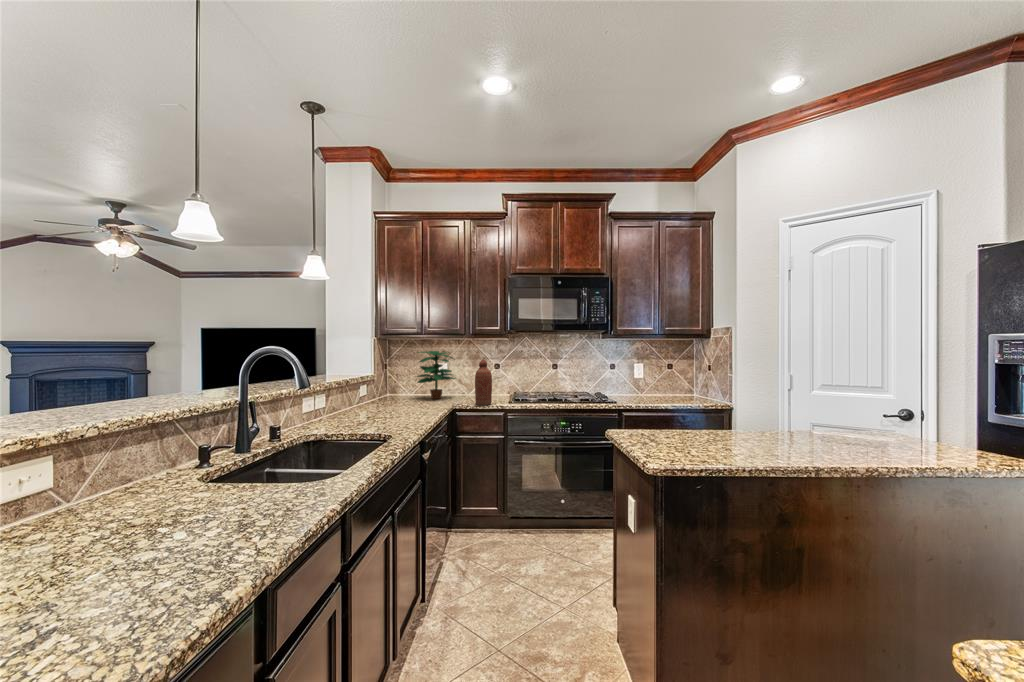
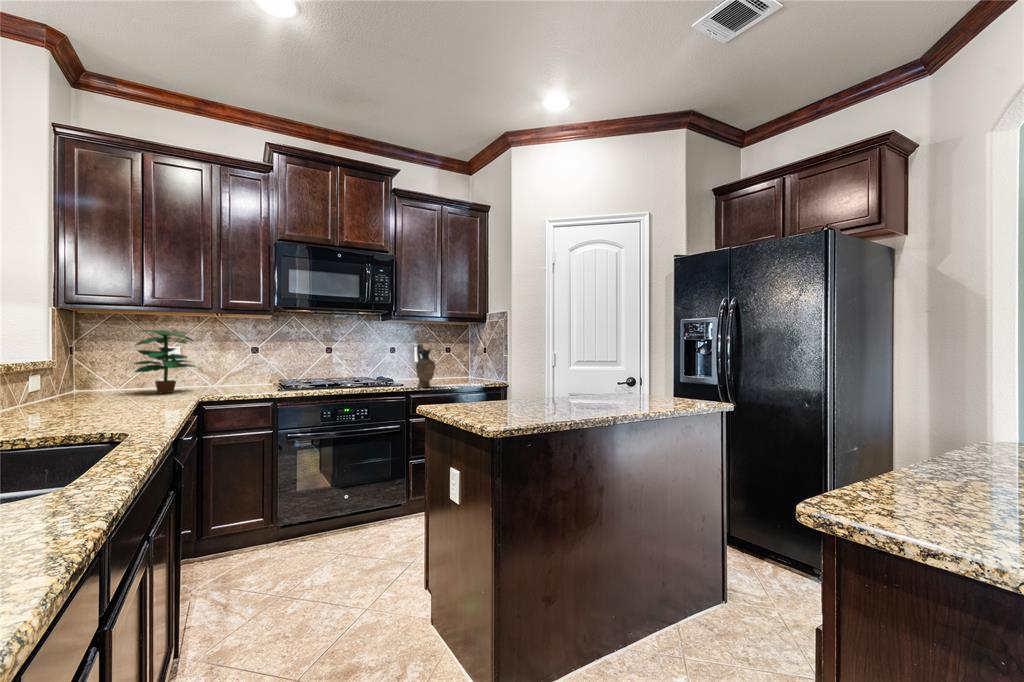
bottle: present [475,359,492,405] -> none [230,340,255,396]
ceramic pitcher: none [630,362,648,404] -> present [416,344,435,387]

